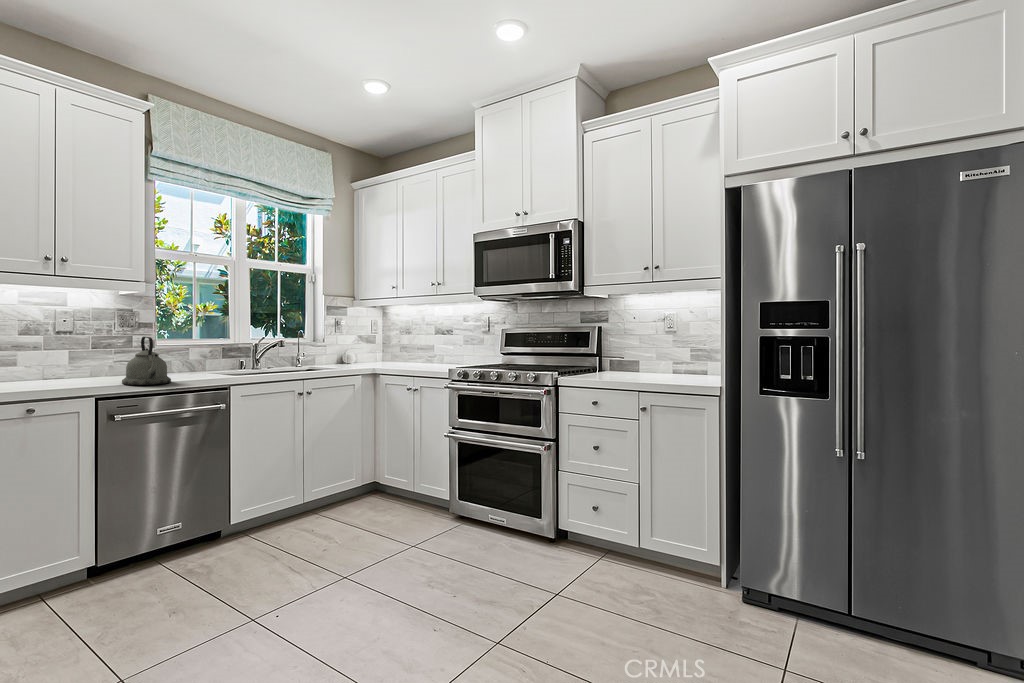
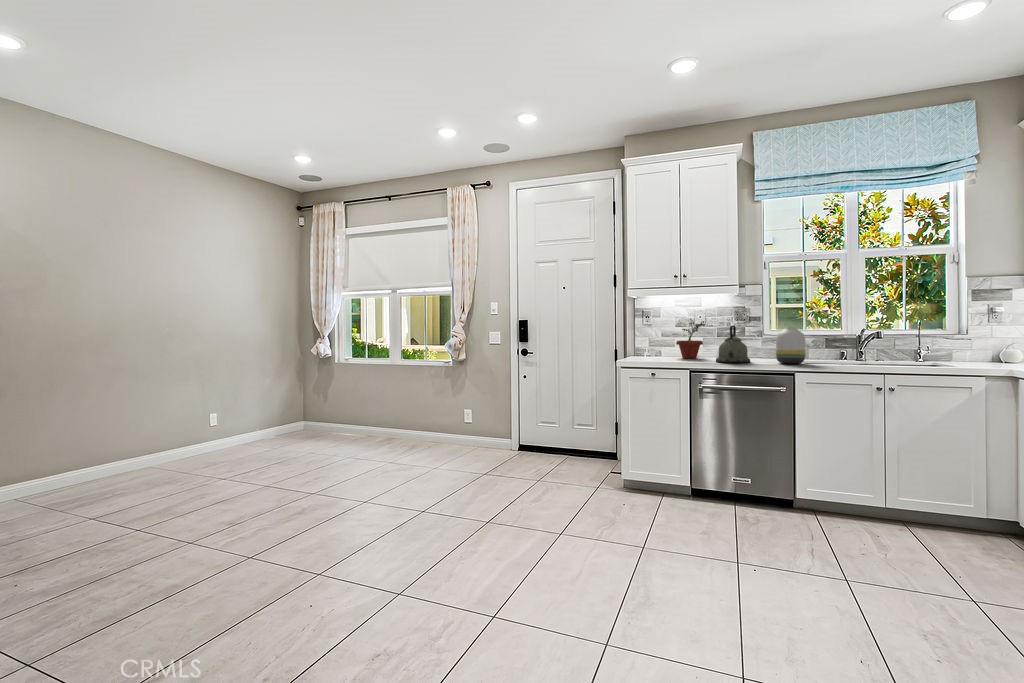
potted plant: none [39,324,90,382] -> present [676,318,704,358]
vase: none [201,339,233,380] -> present [776,327,806,364]

